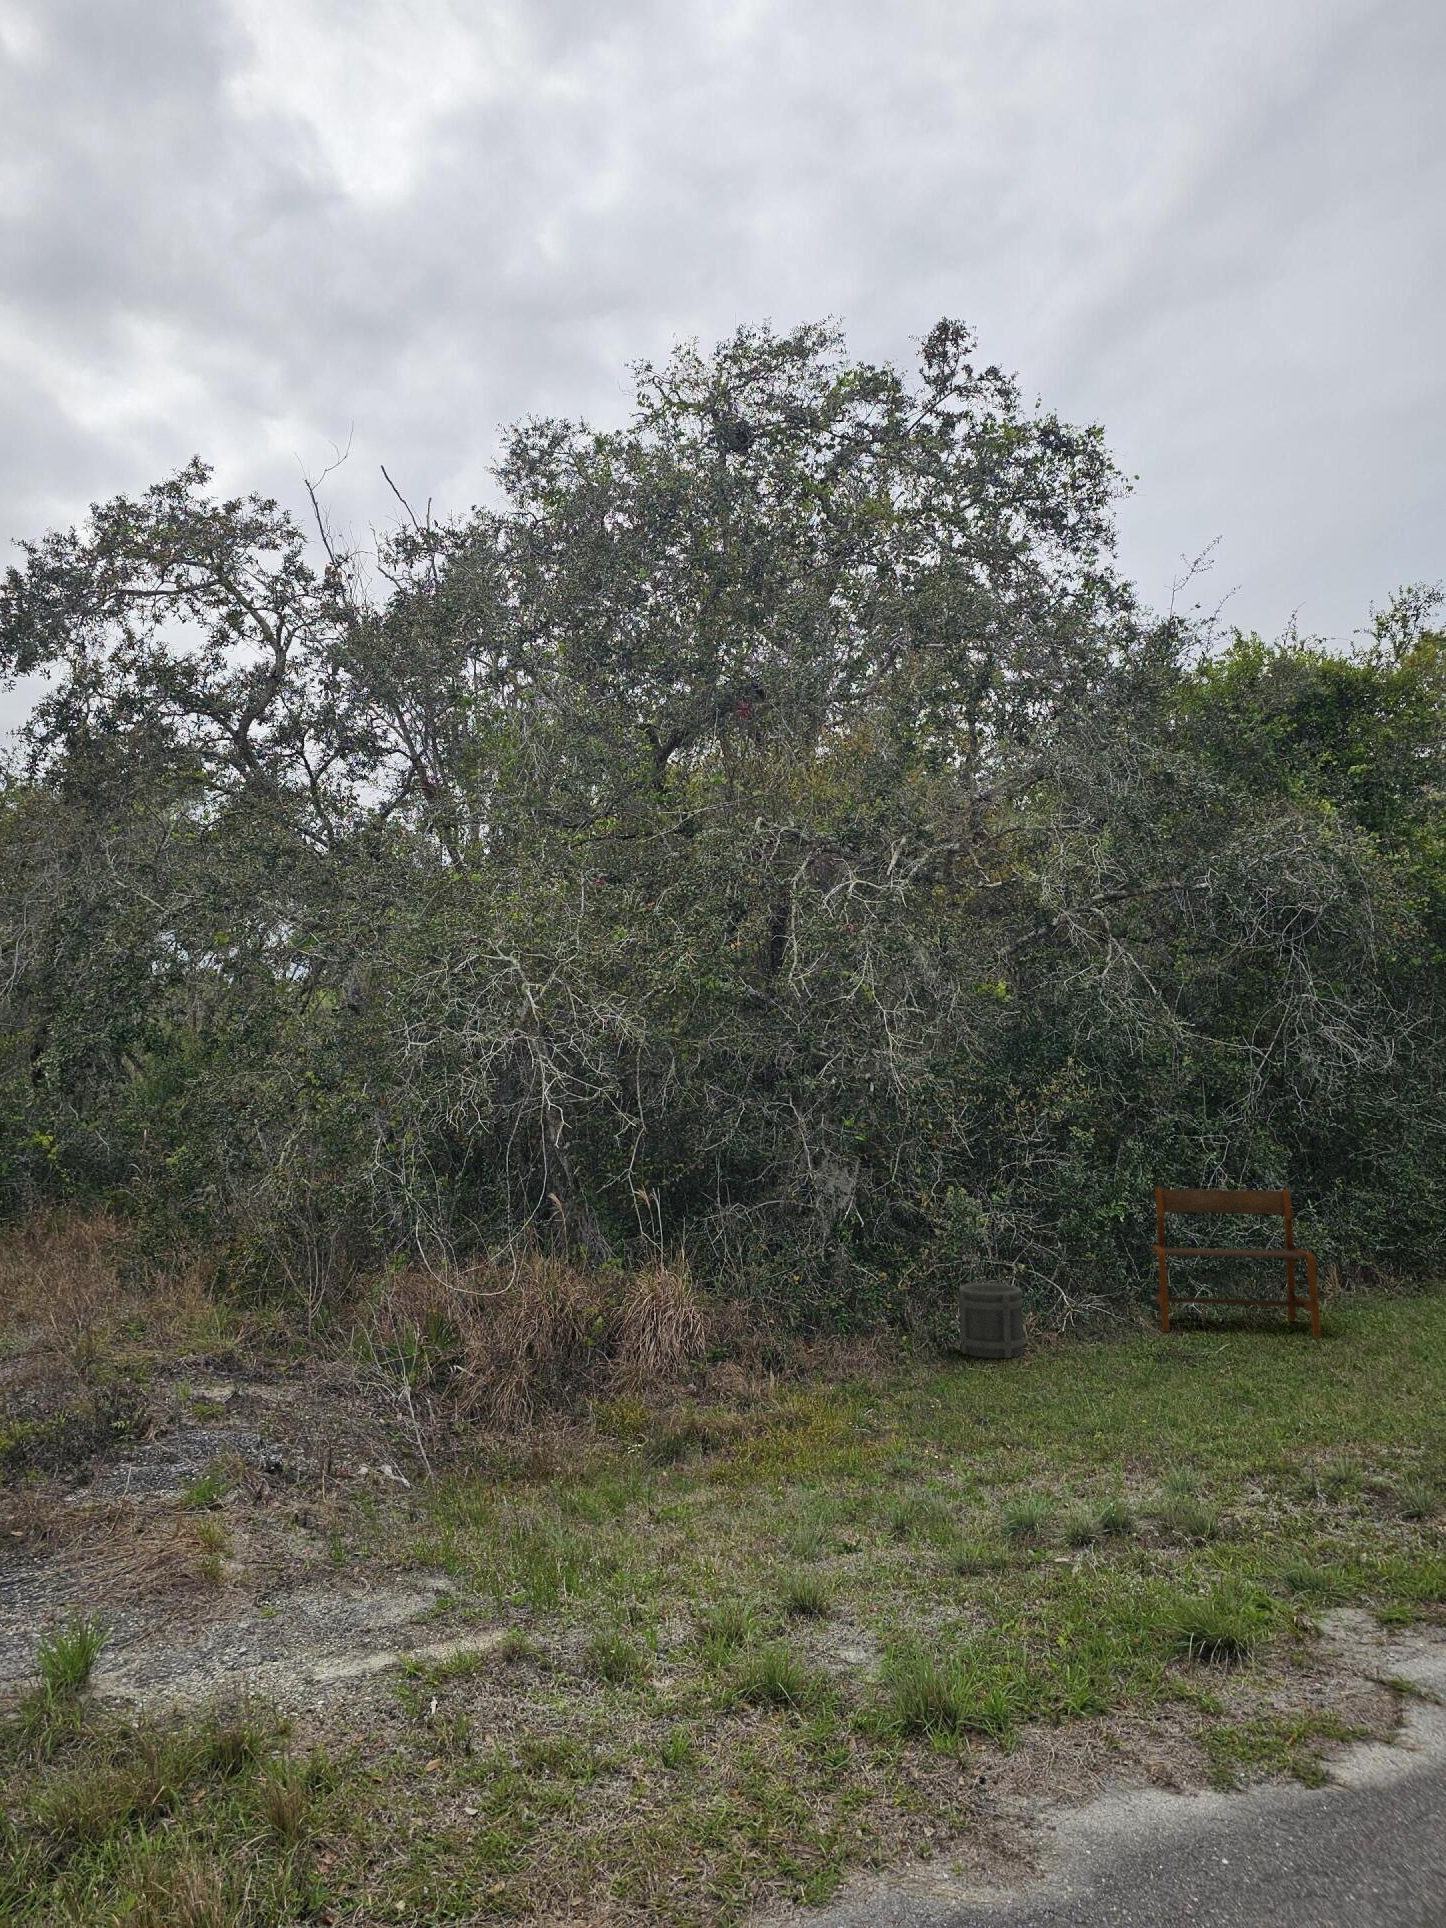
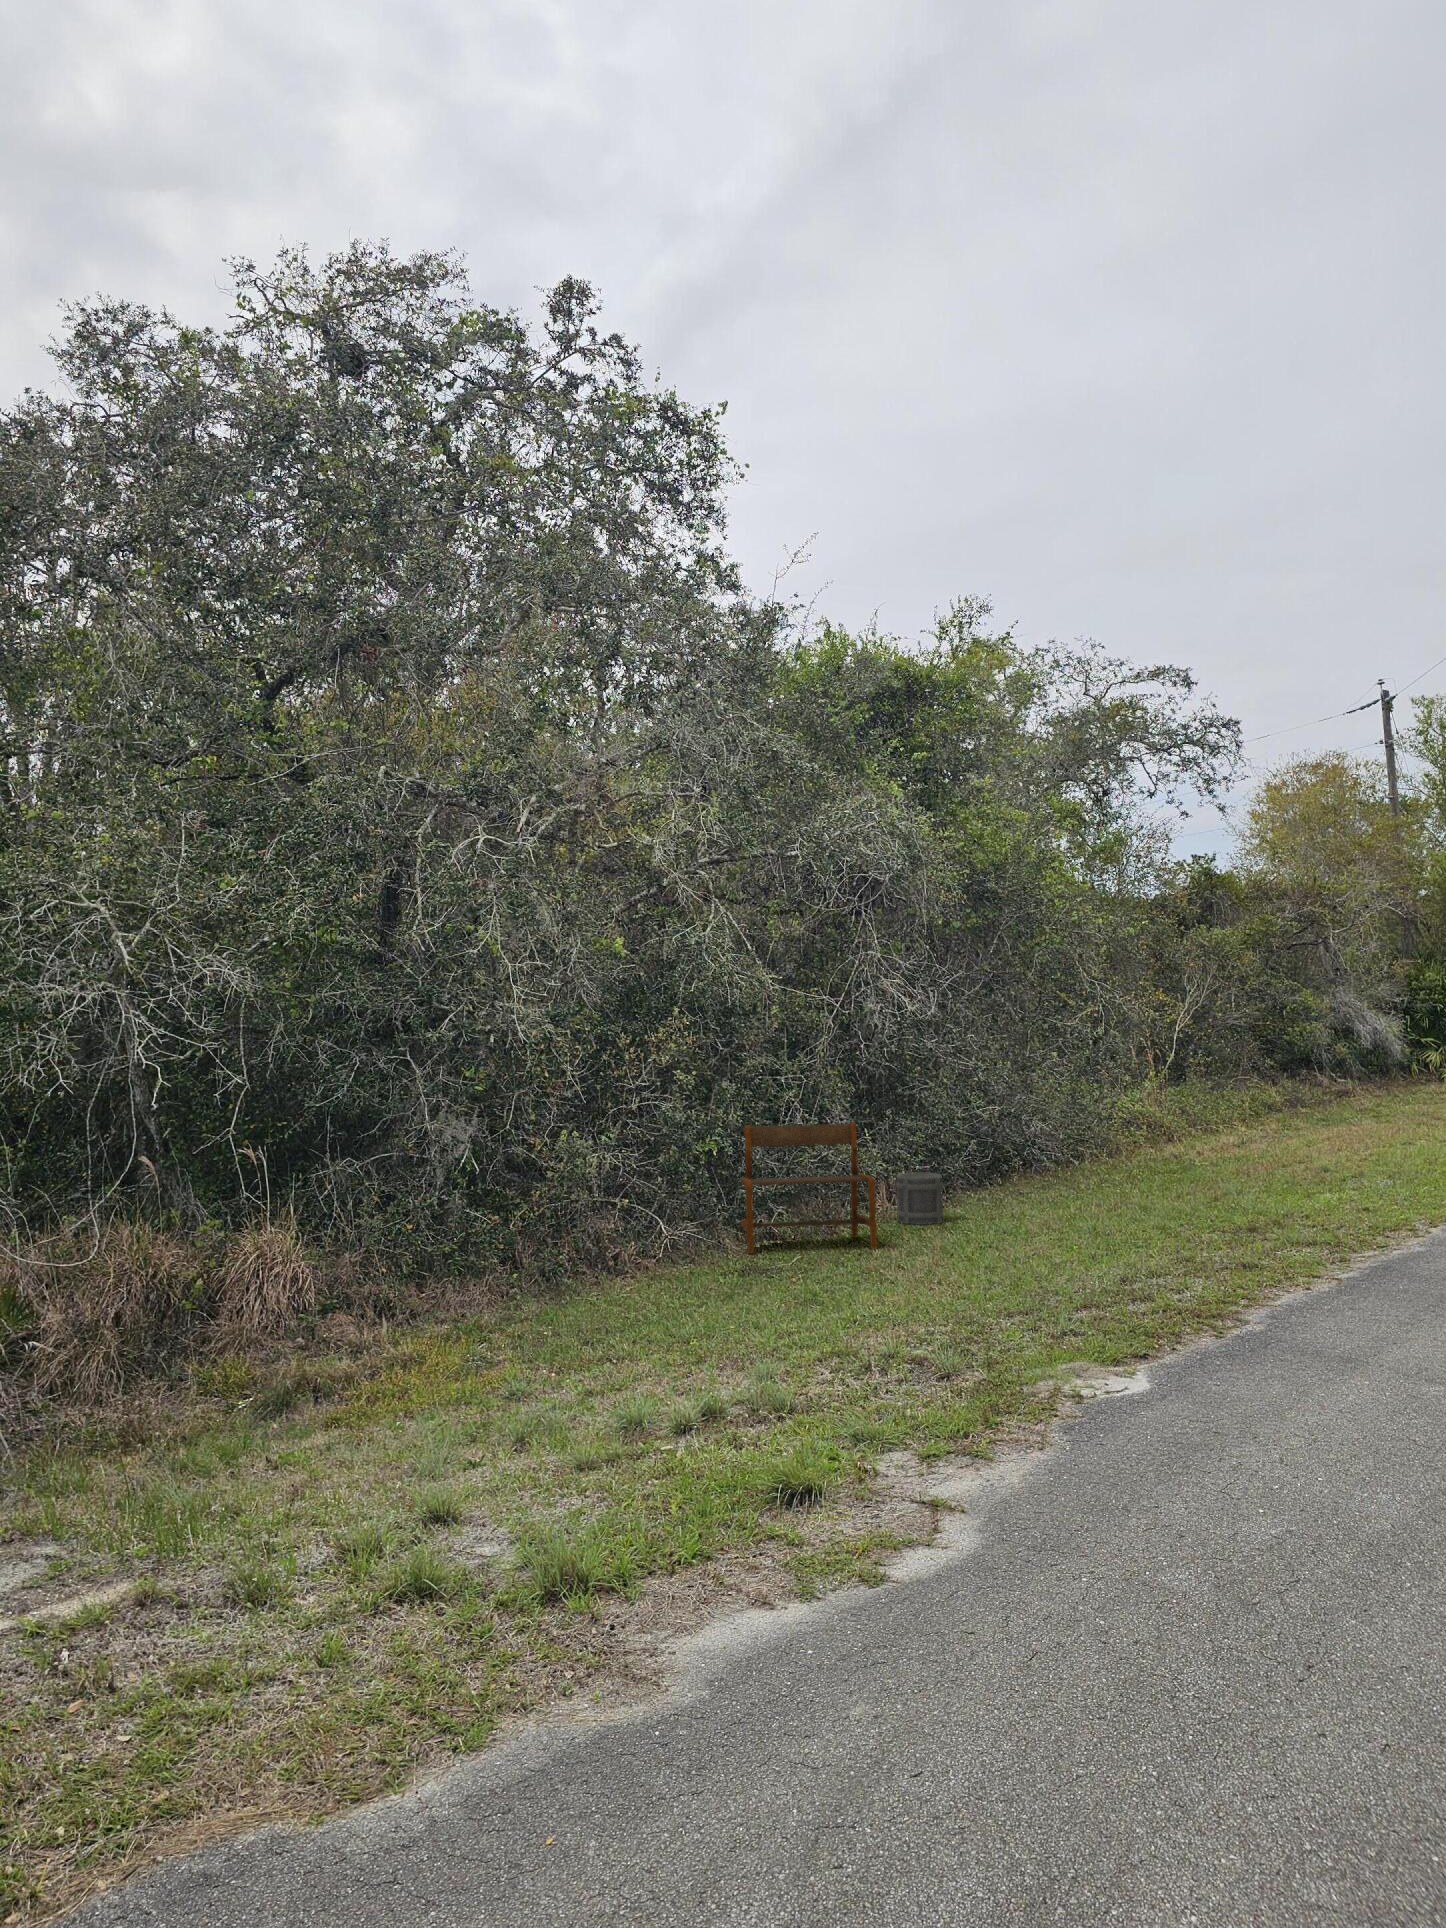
bucket: present [958,1283,1025,1358] -> present [896,1173,944,1225]

